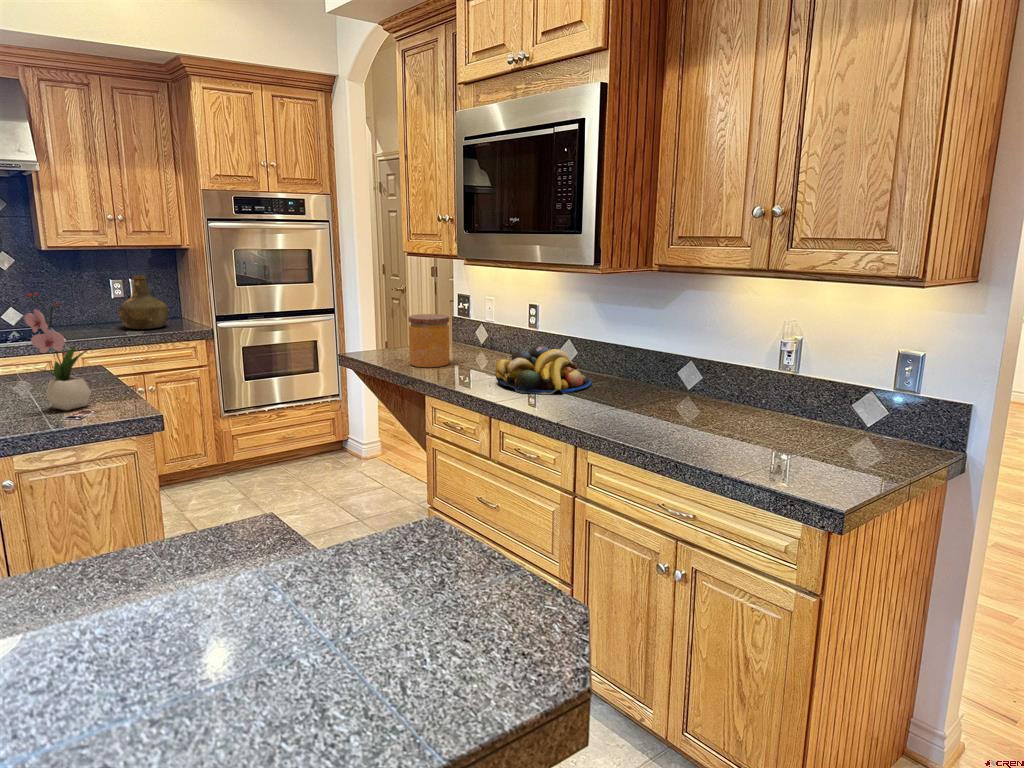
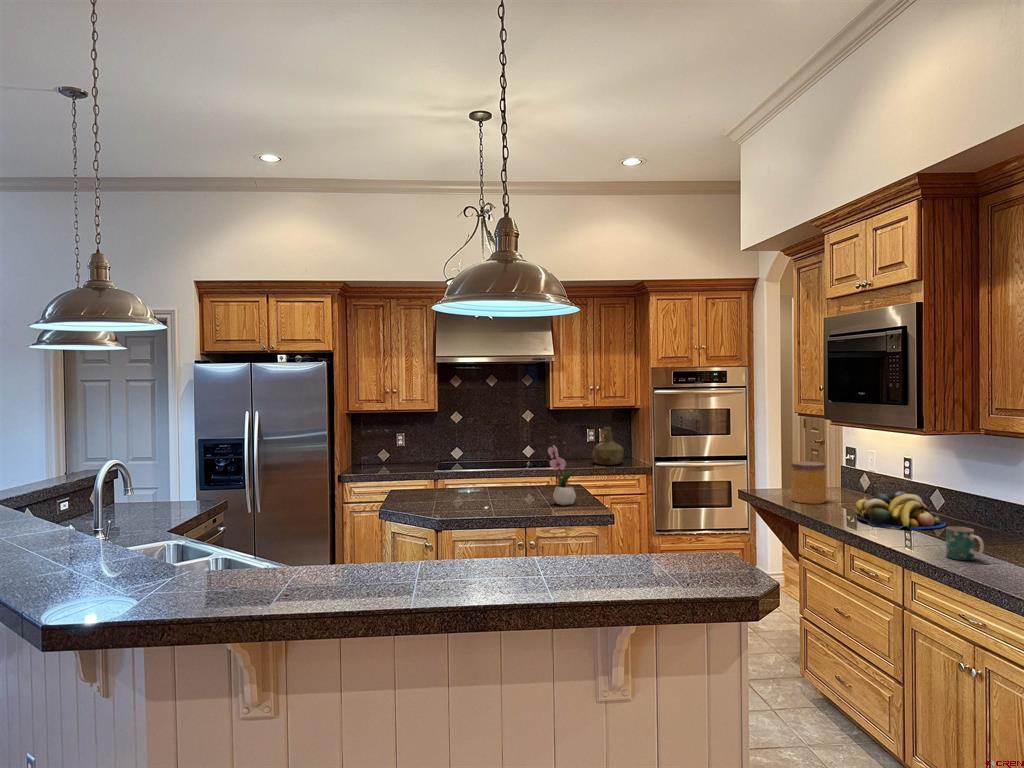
mug: none [628,391,671,433] -> present [946,527,984,560]

